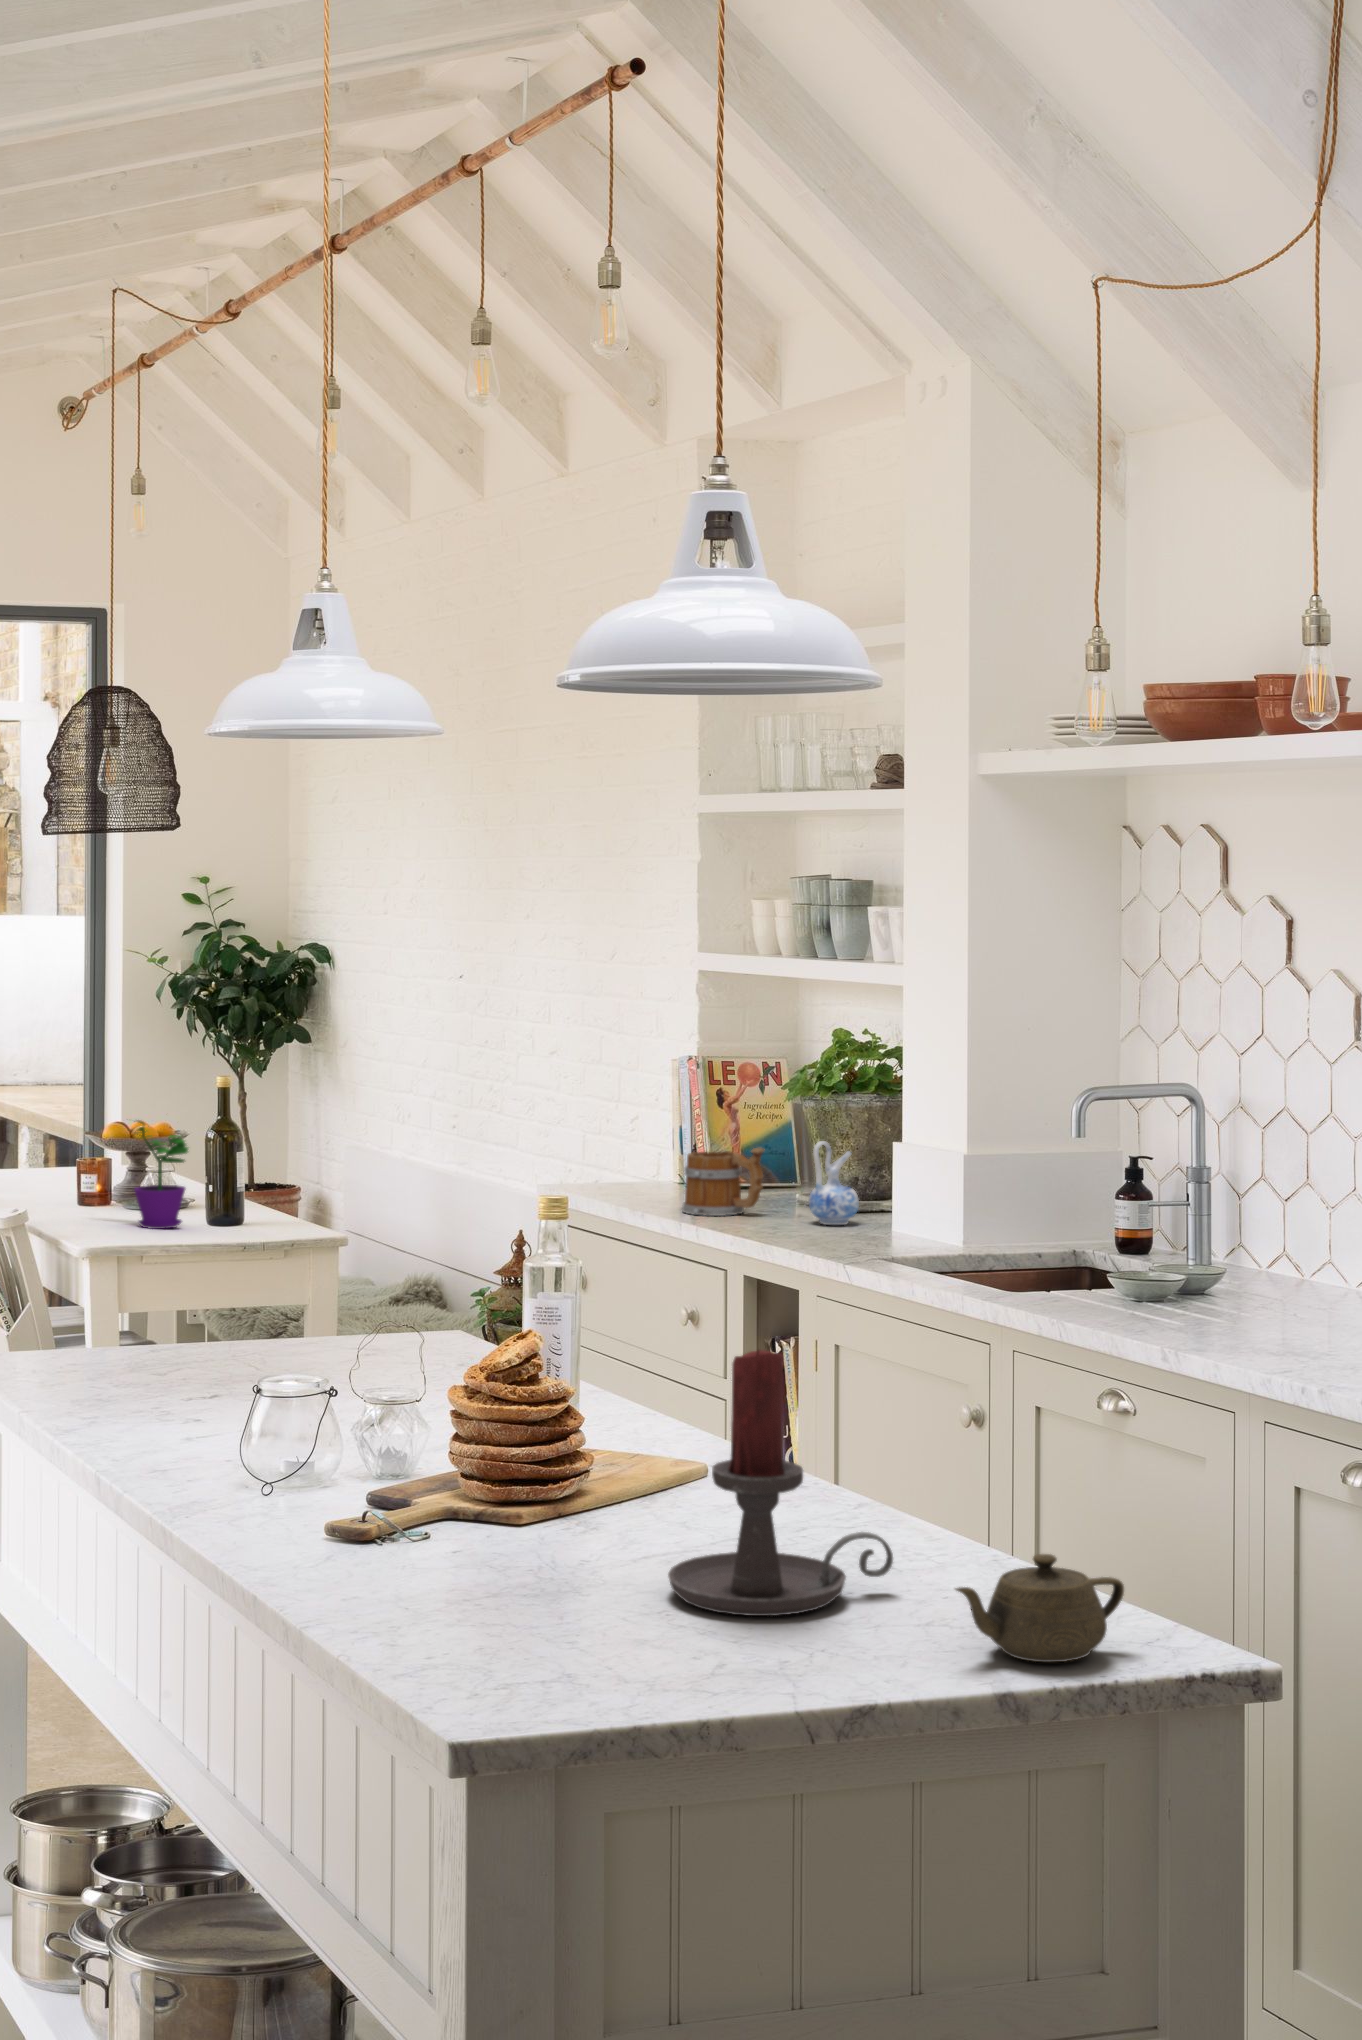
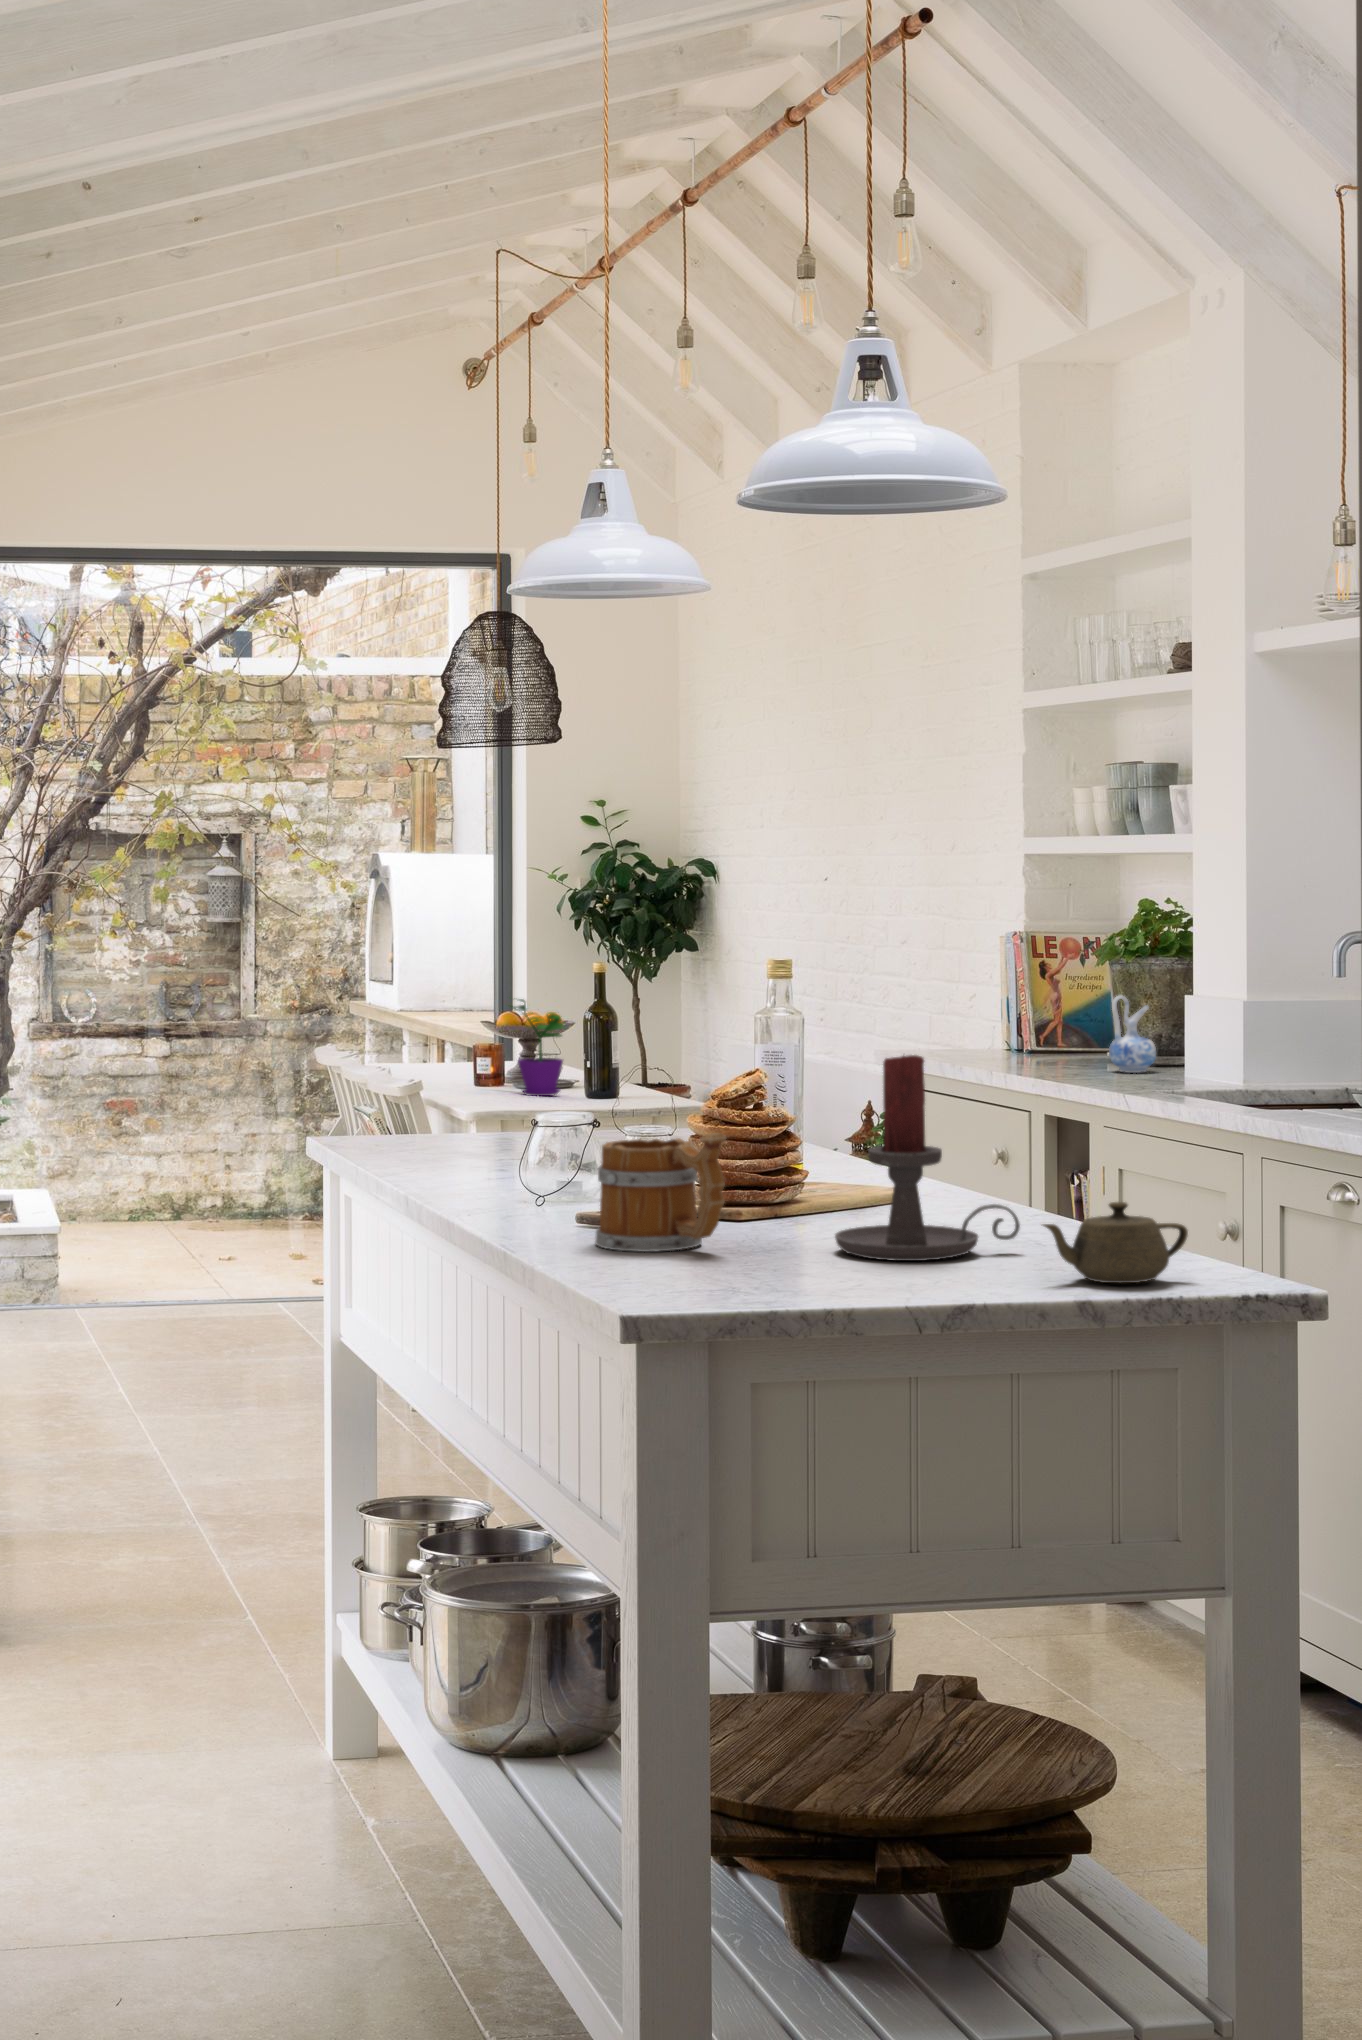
mug: present [682,1148,765,1216] -> present [595,1133,726,1252]

